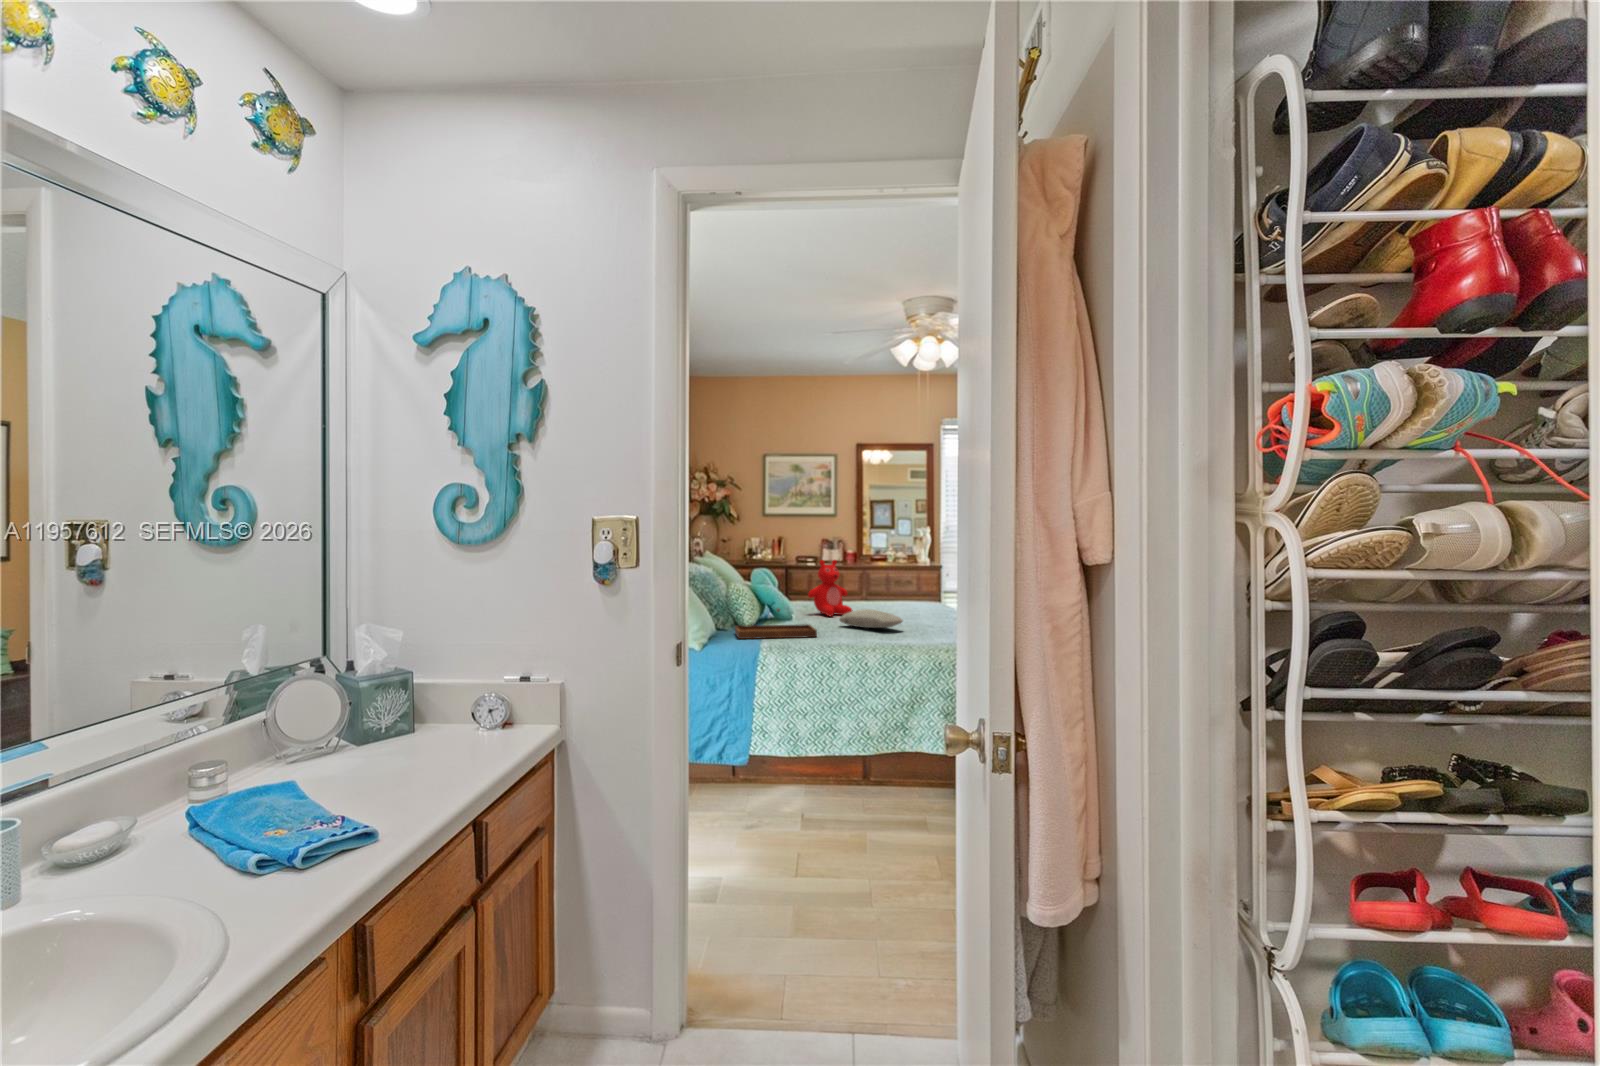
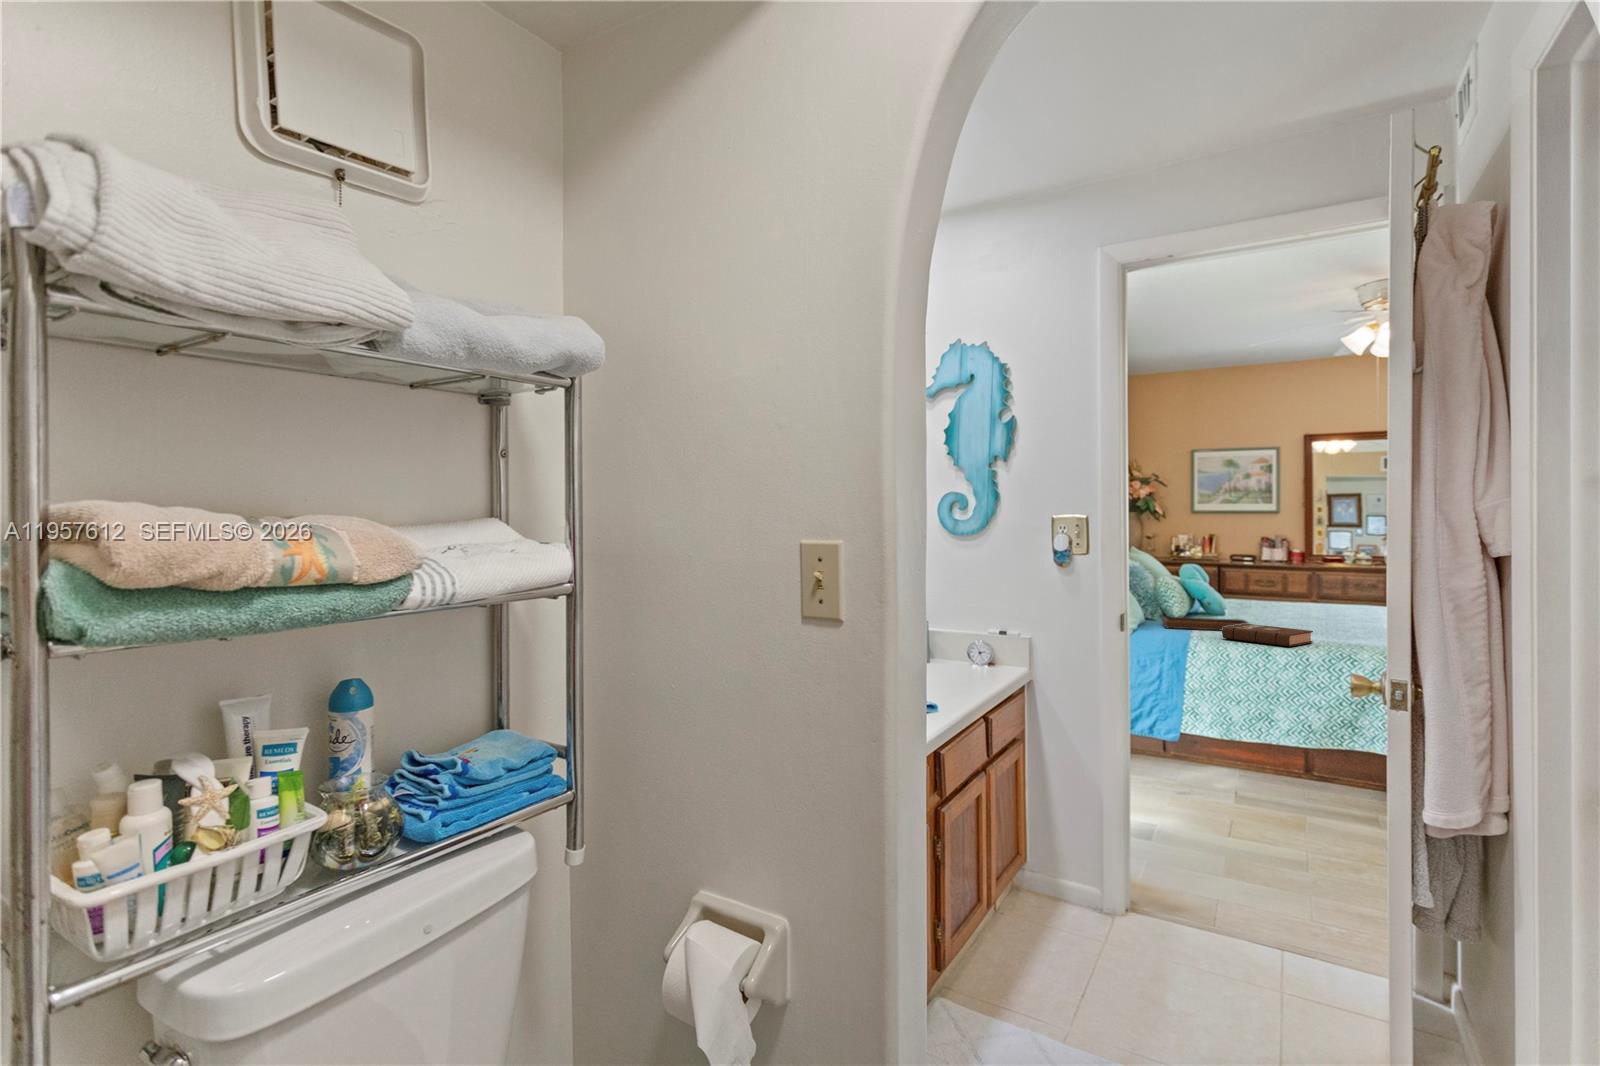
teddy bear: present [808,560,852,616] -> none [1244,557,1298,615]
pillow: present [839,609,903,628] -> none [1280,609,1360,628]
book: none [791,630,869,653] -> present [1222,624,1313,647]

